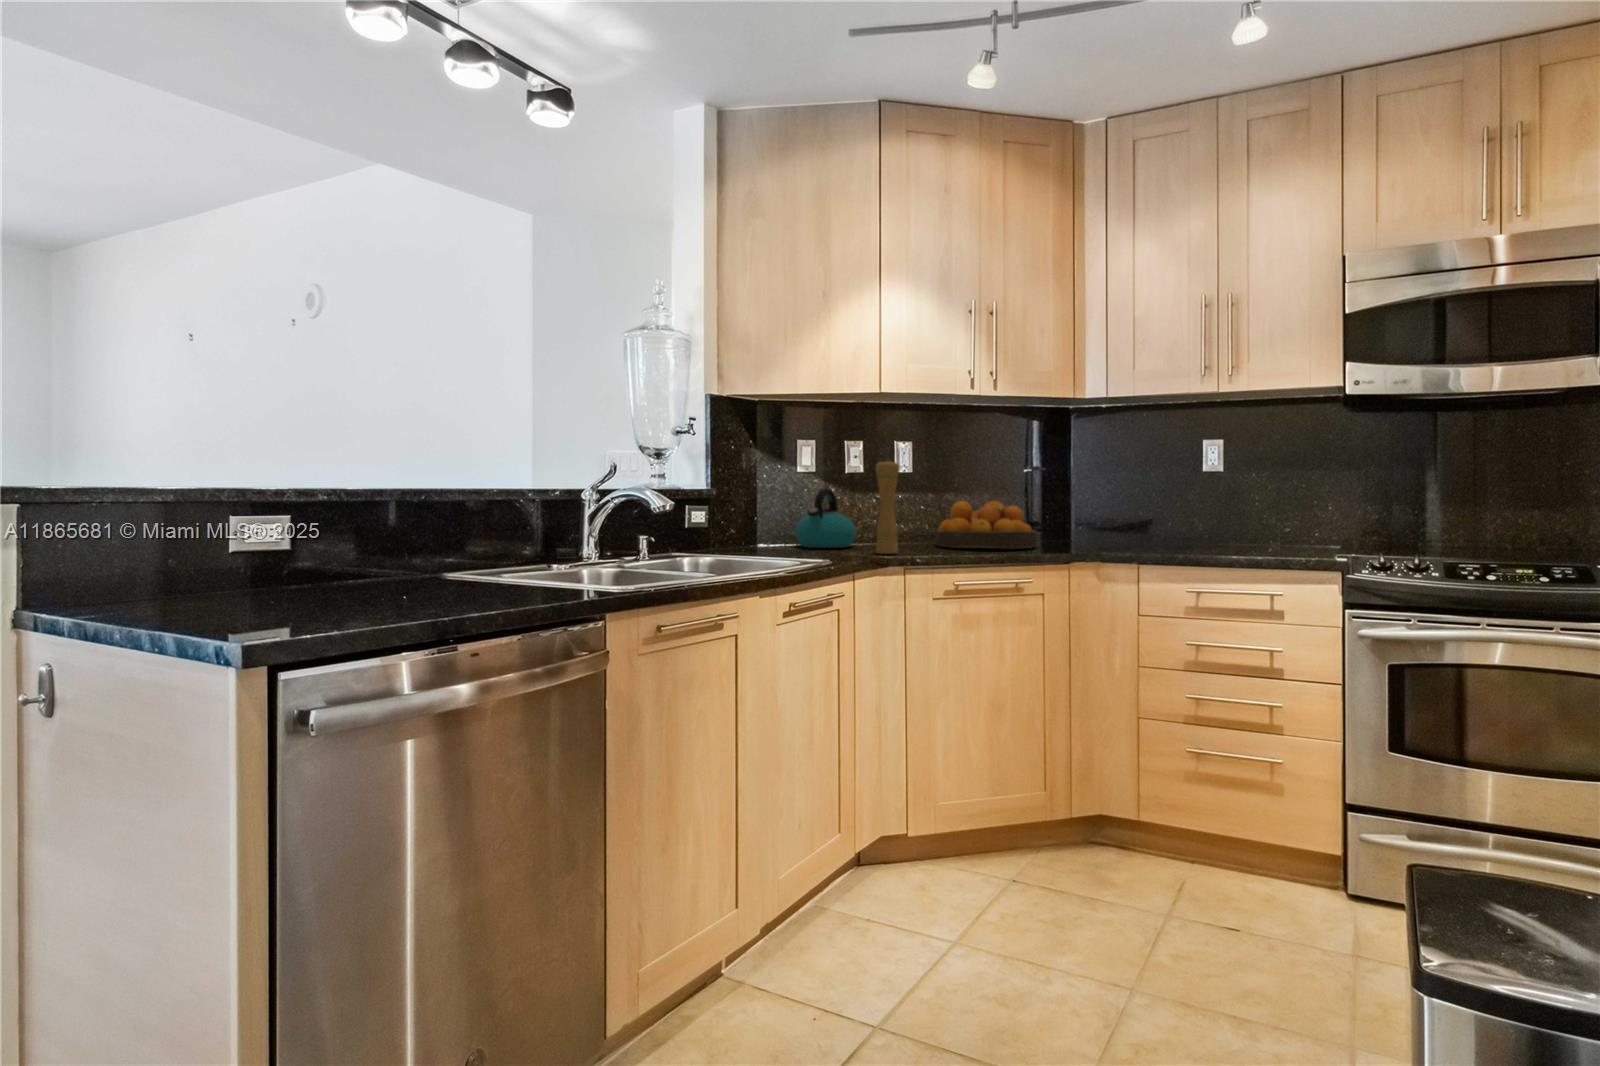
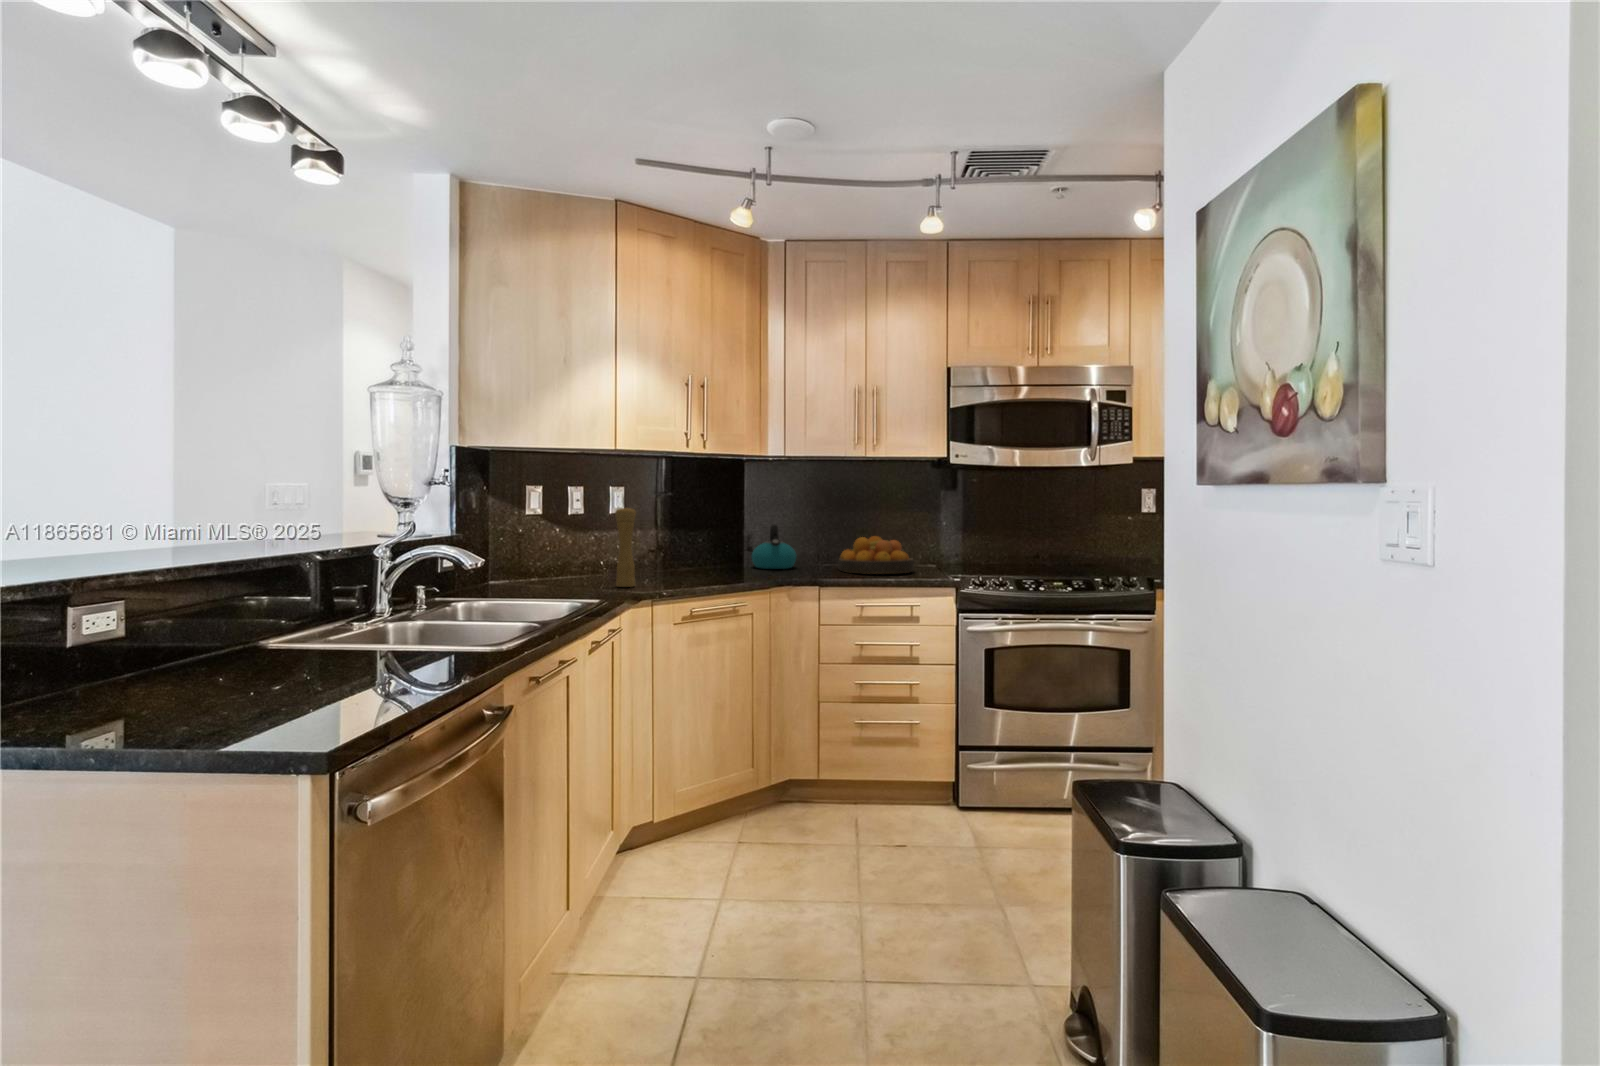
kettle: present [796,489,856,548] -> present [752,525,796,569]
fruit bowl: present [936,501,1037,548] -> present [838,536,914,573]

